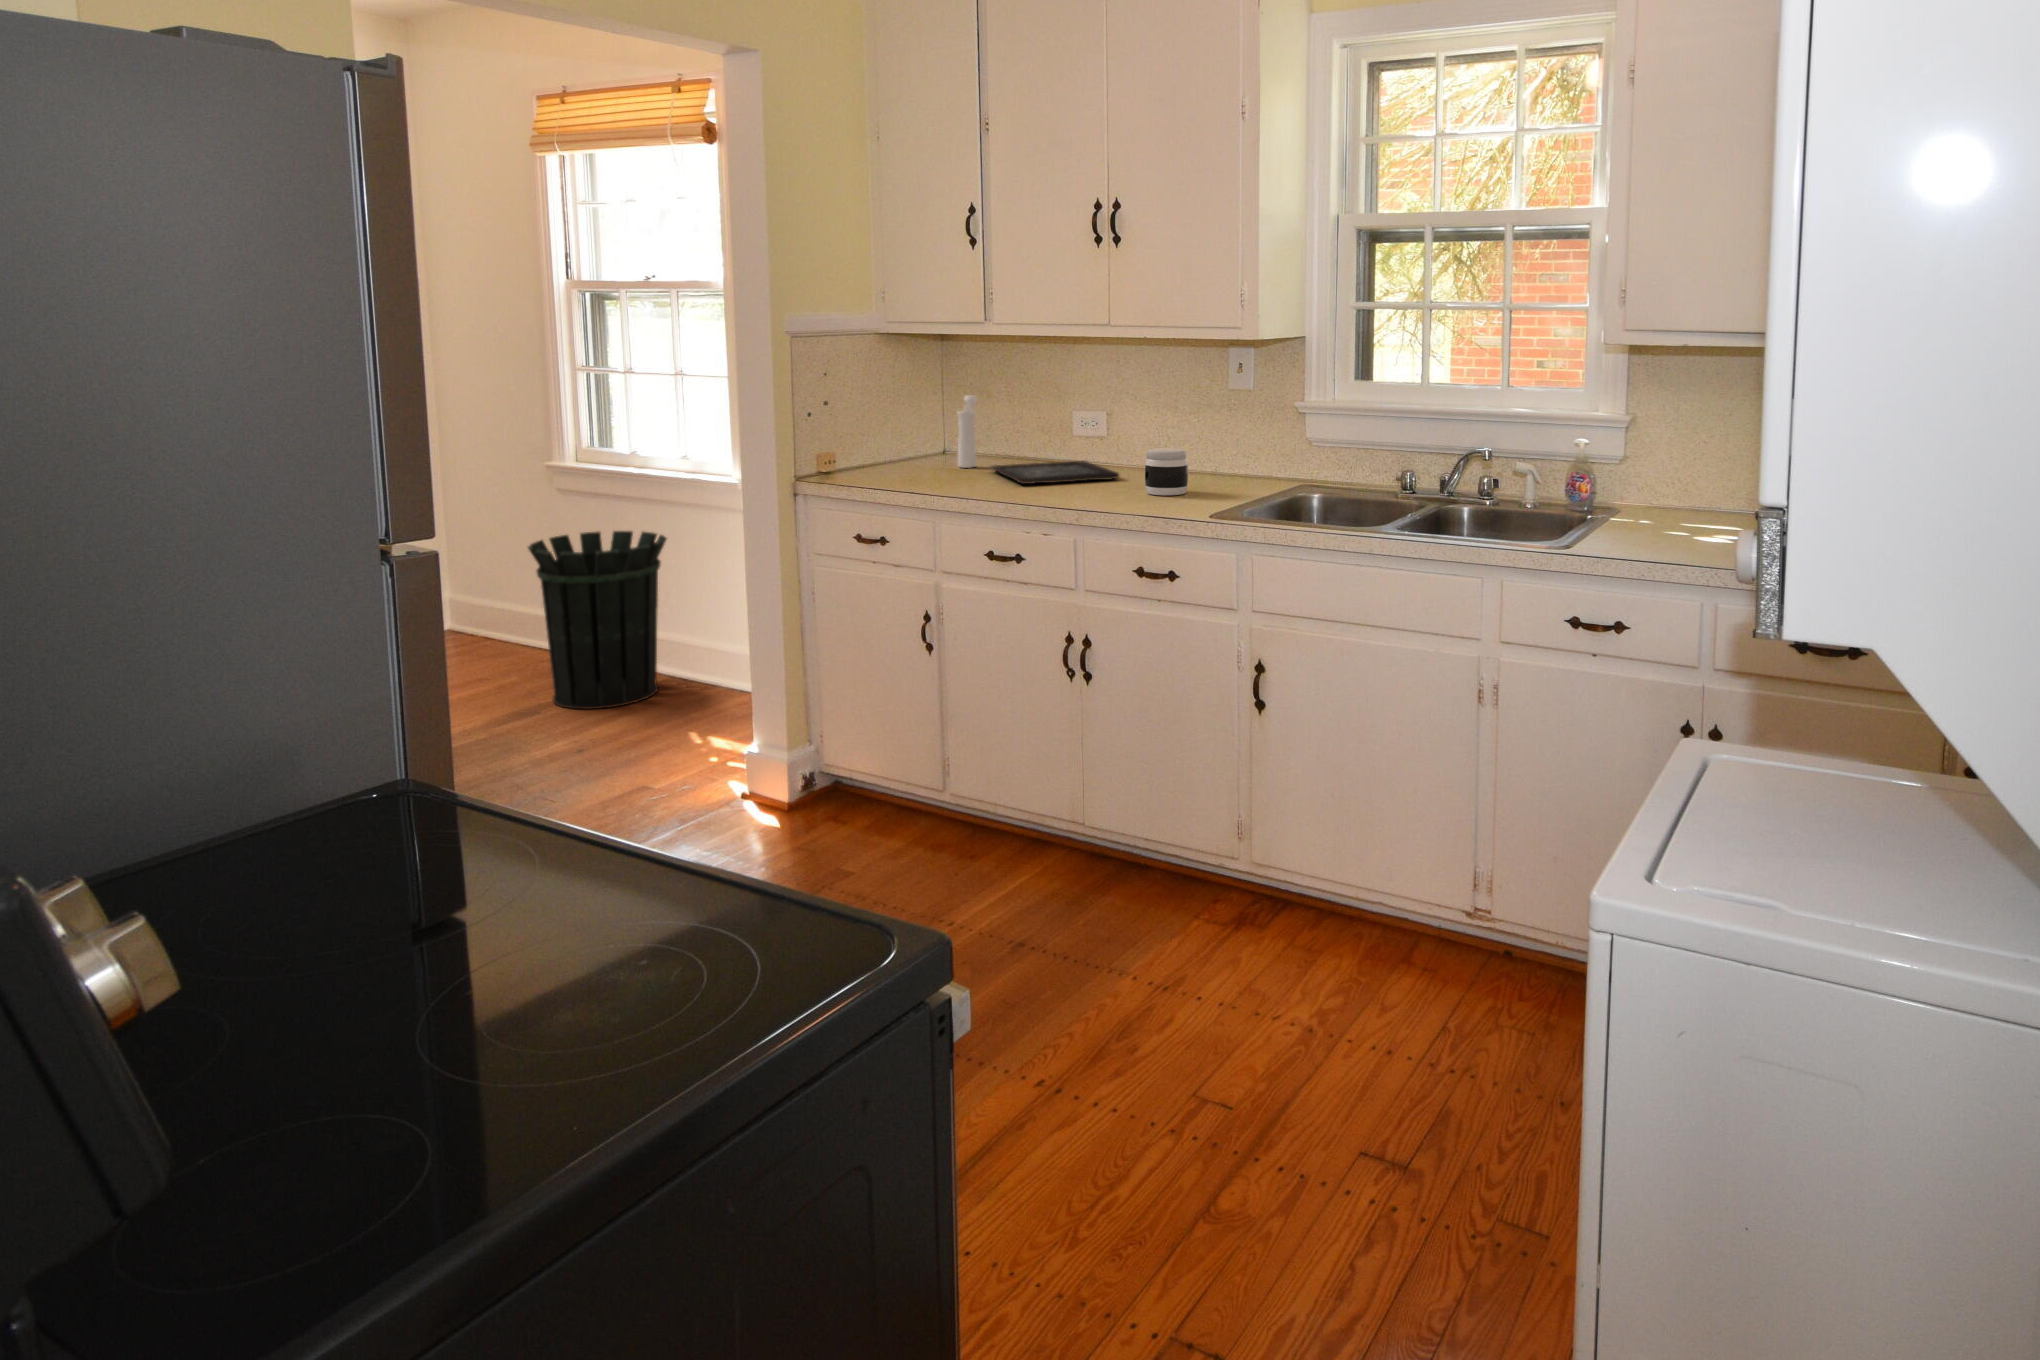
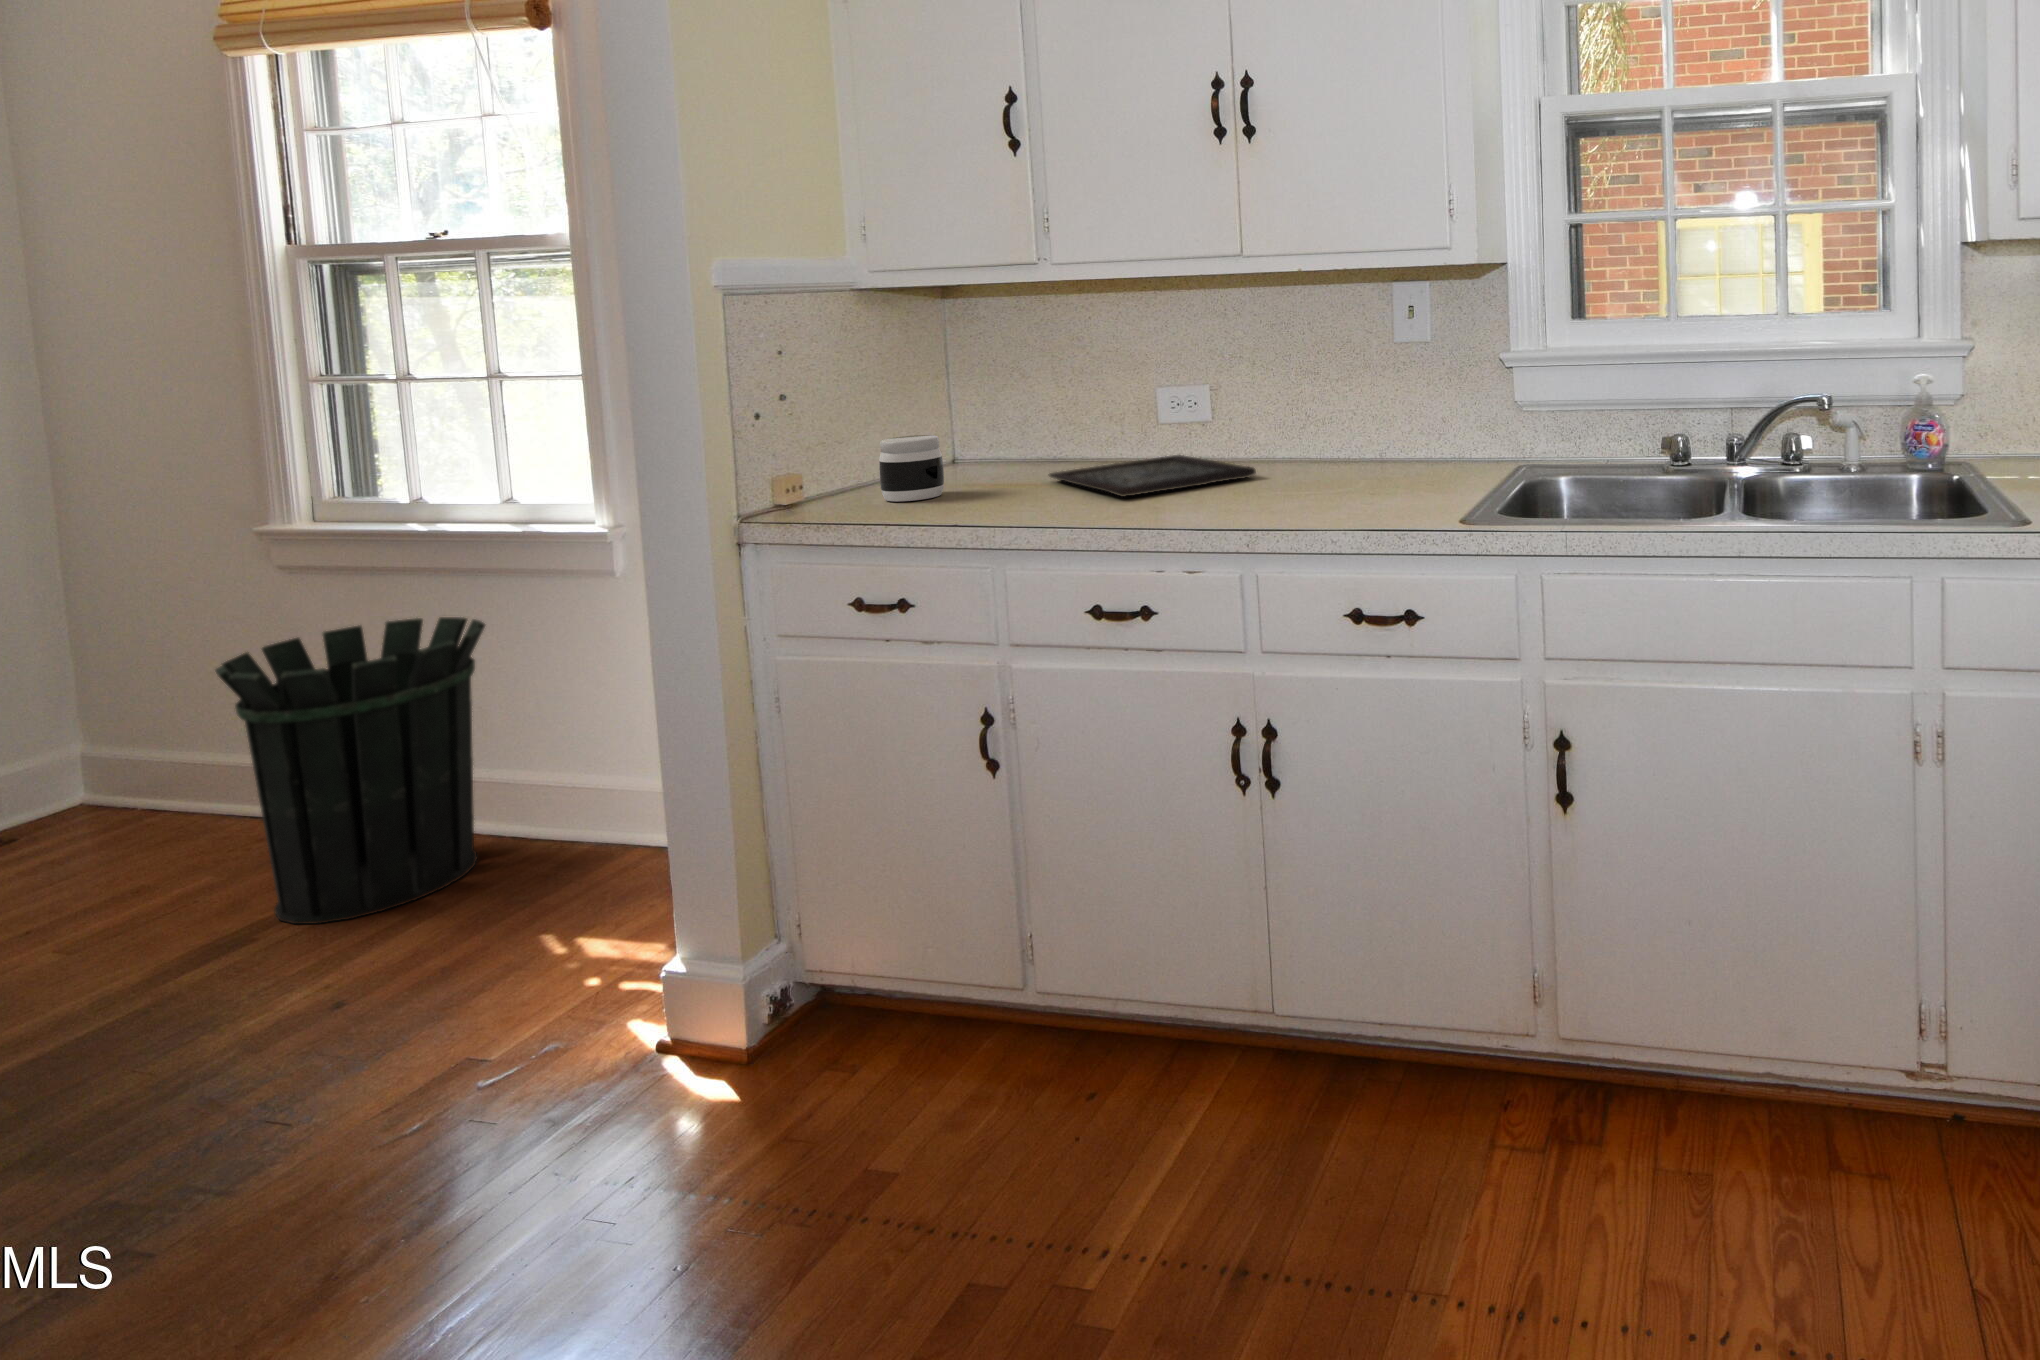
pepper mill: present [957,395,977,468] -> none [988,374,1022,479]
jar: present [1145,448,1188,495] -> present [879,435,944,501]

